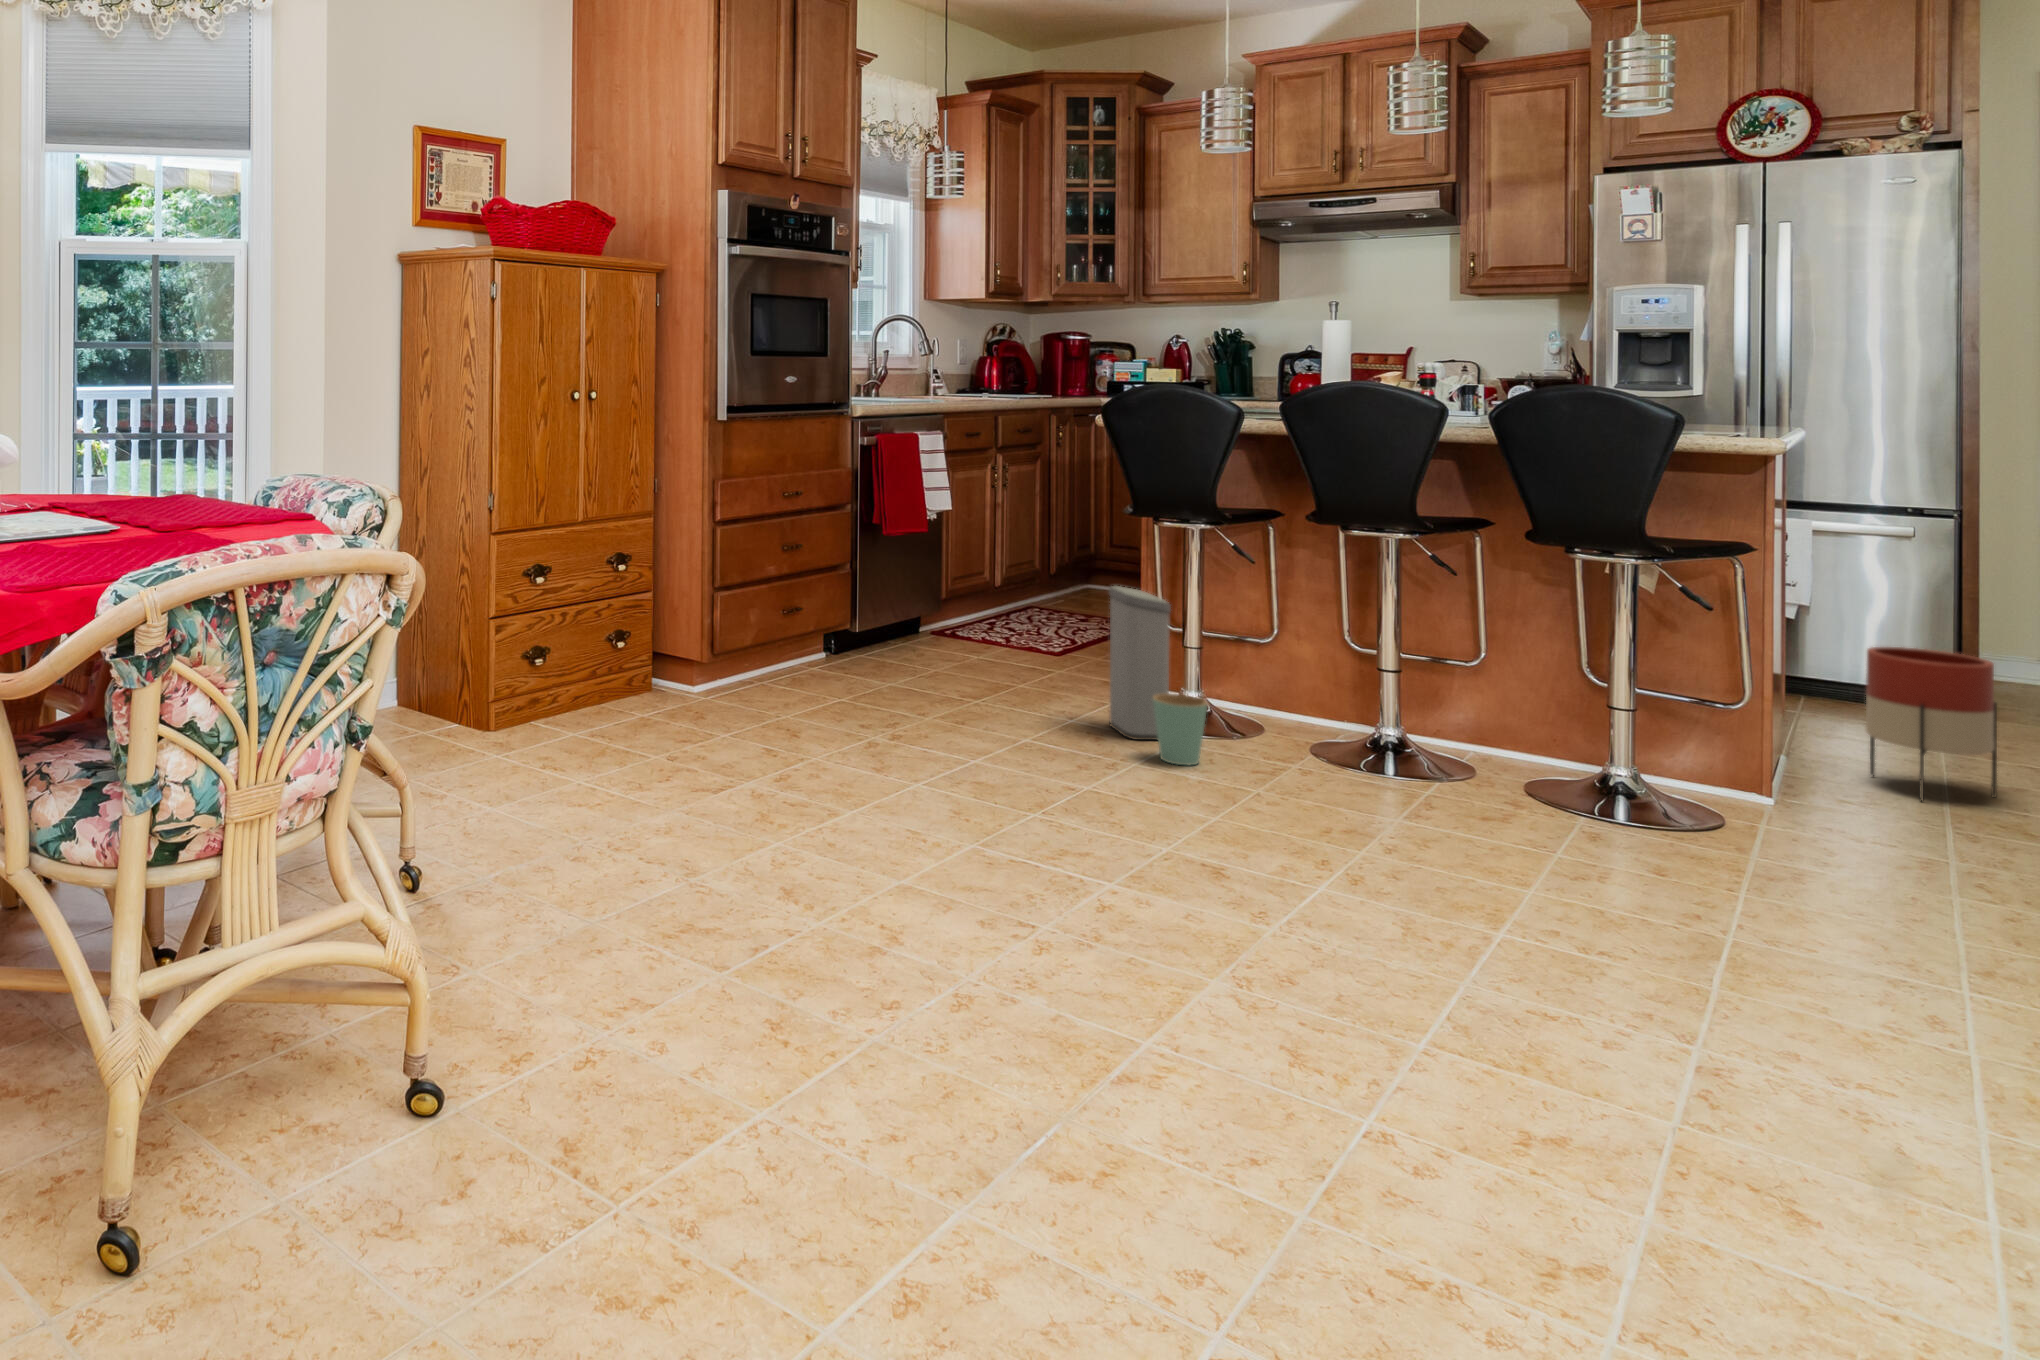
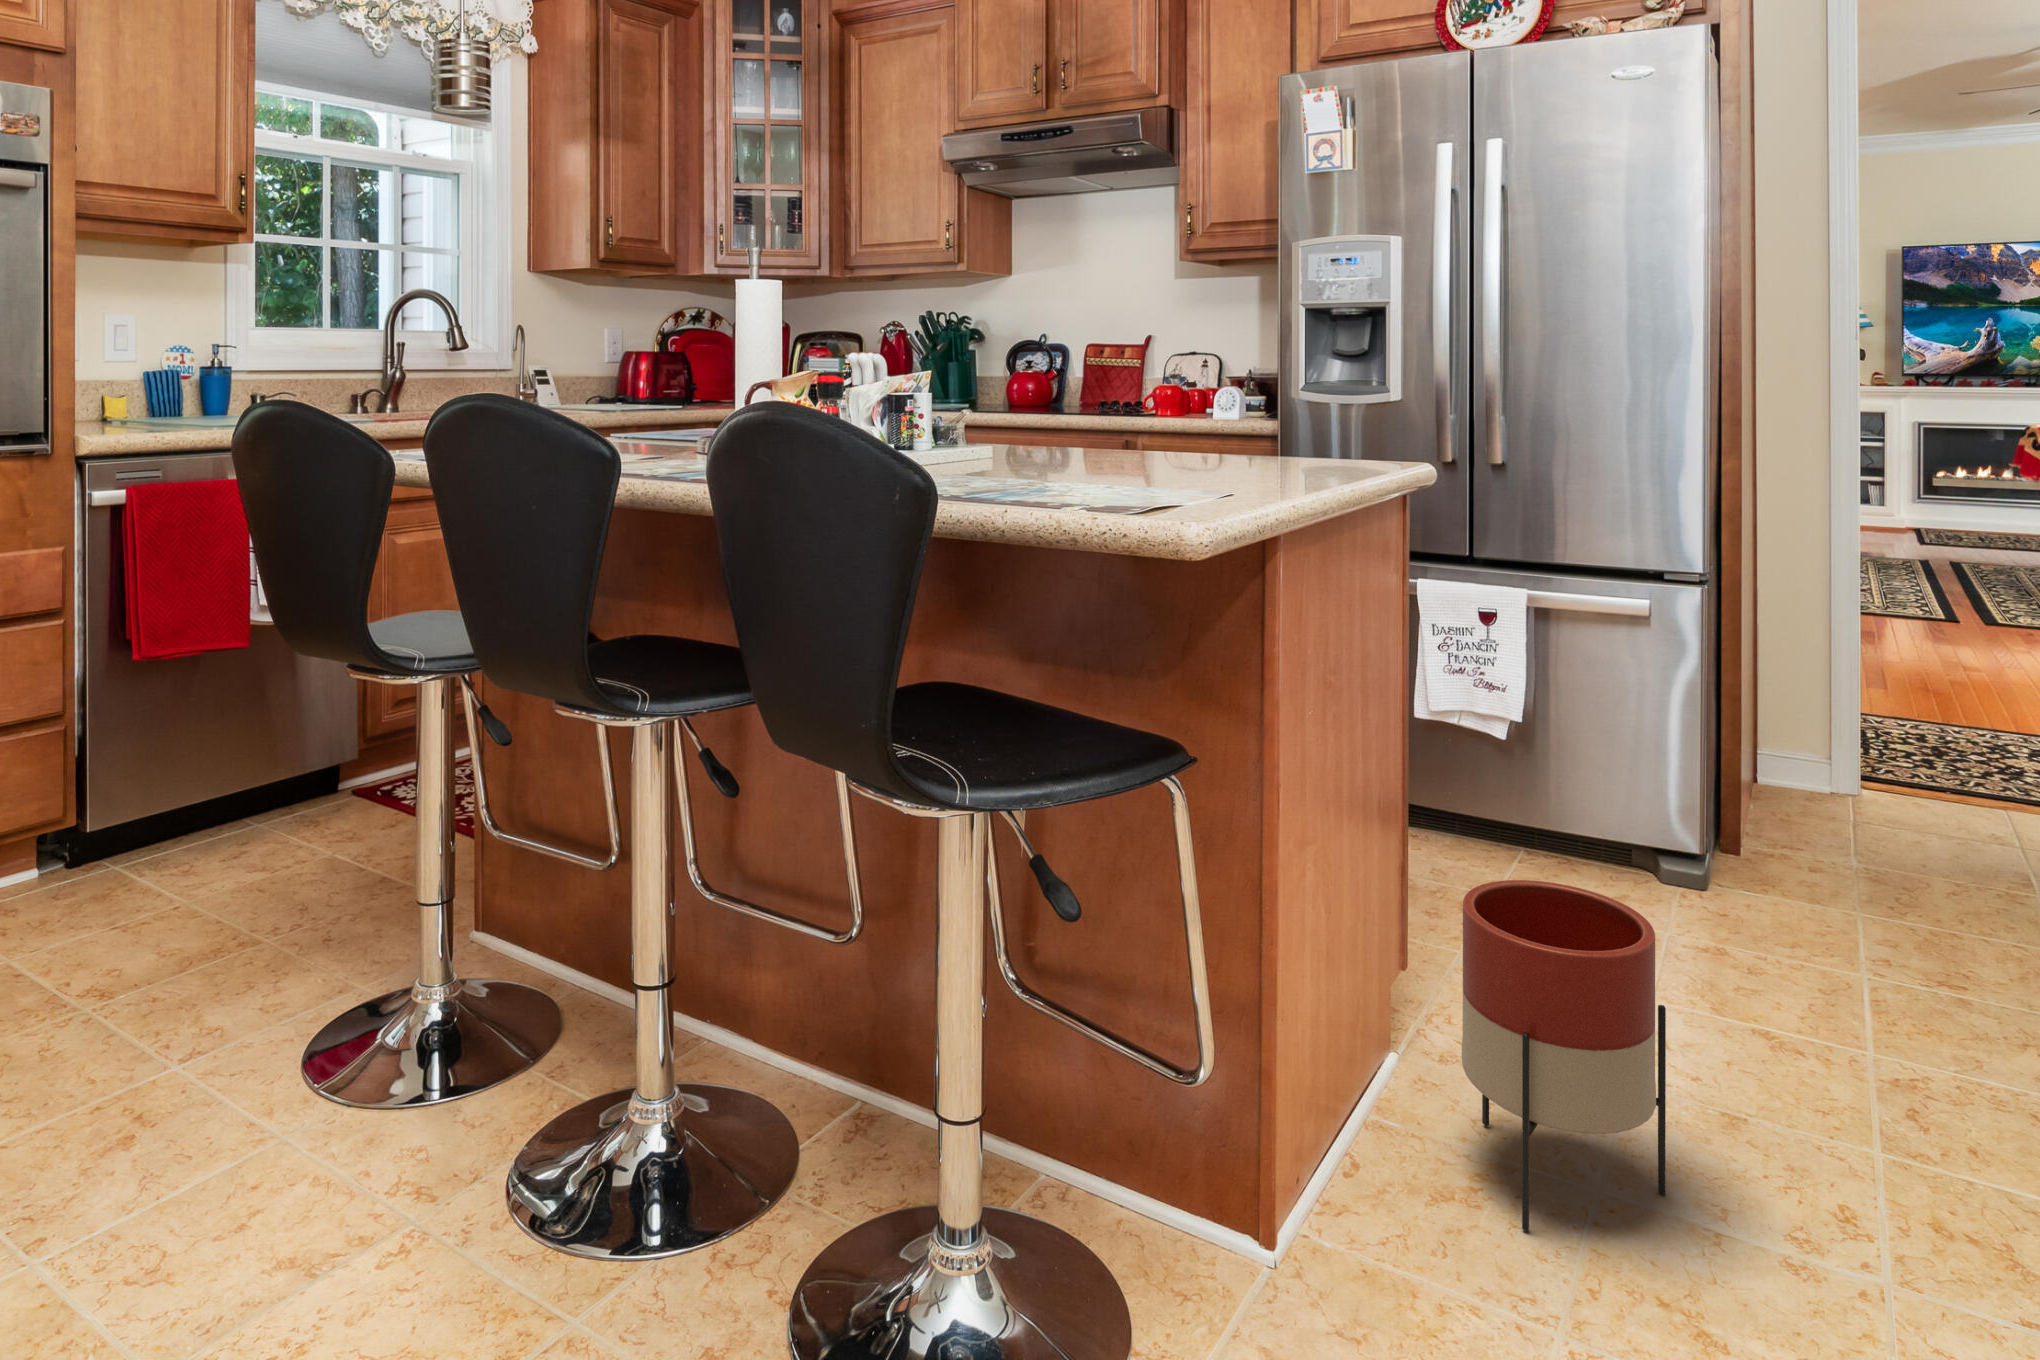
trash can: present [1109,586,1207,765] -> none [36,796,274,1259]

